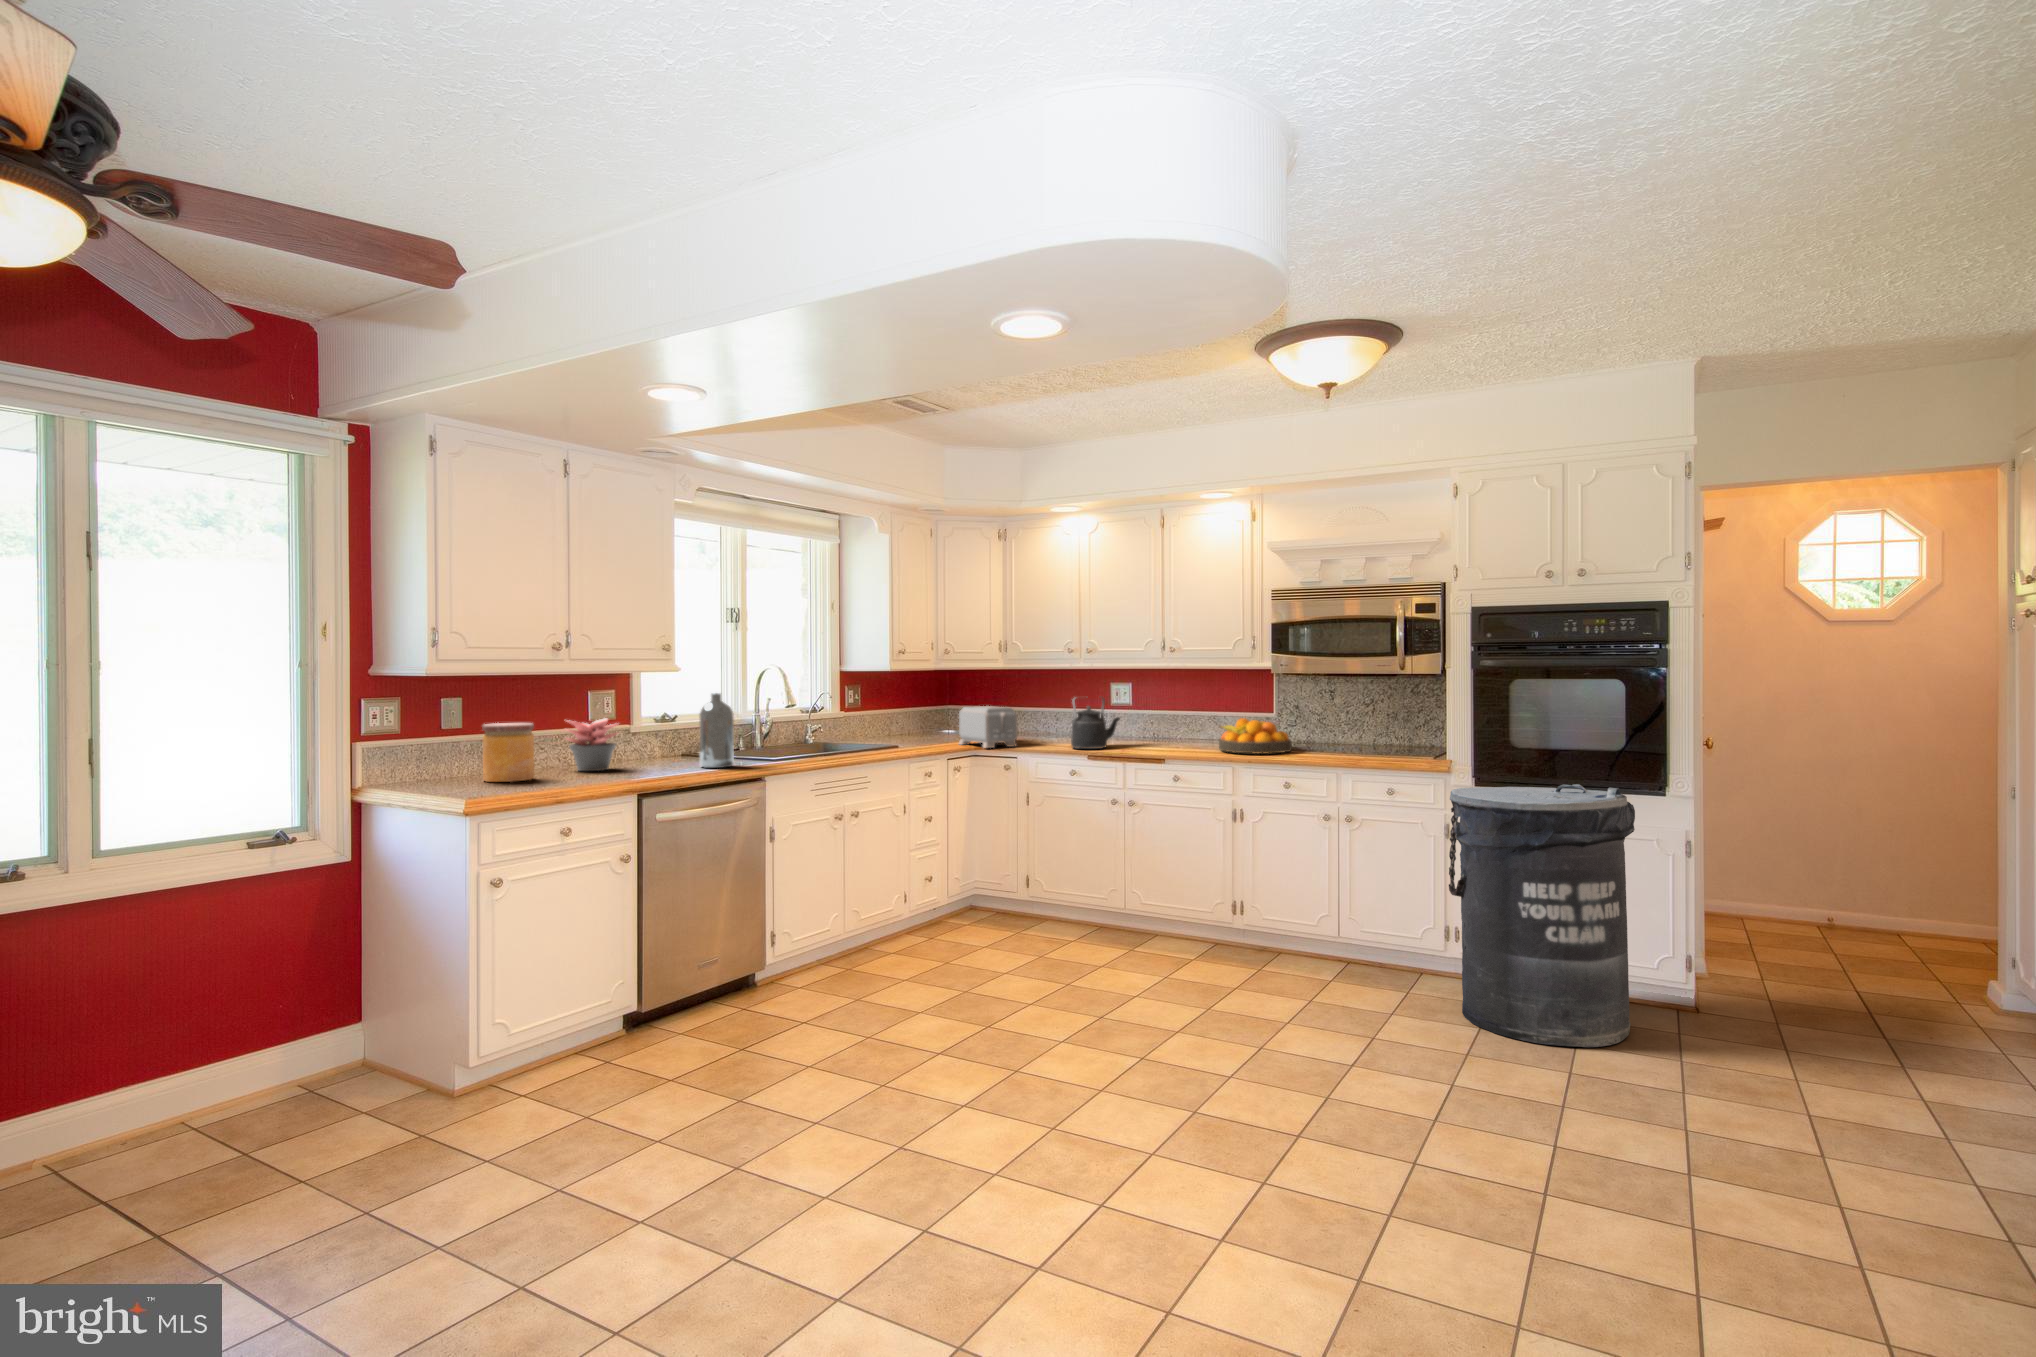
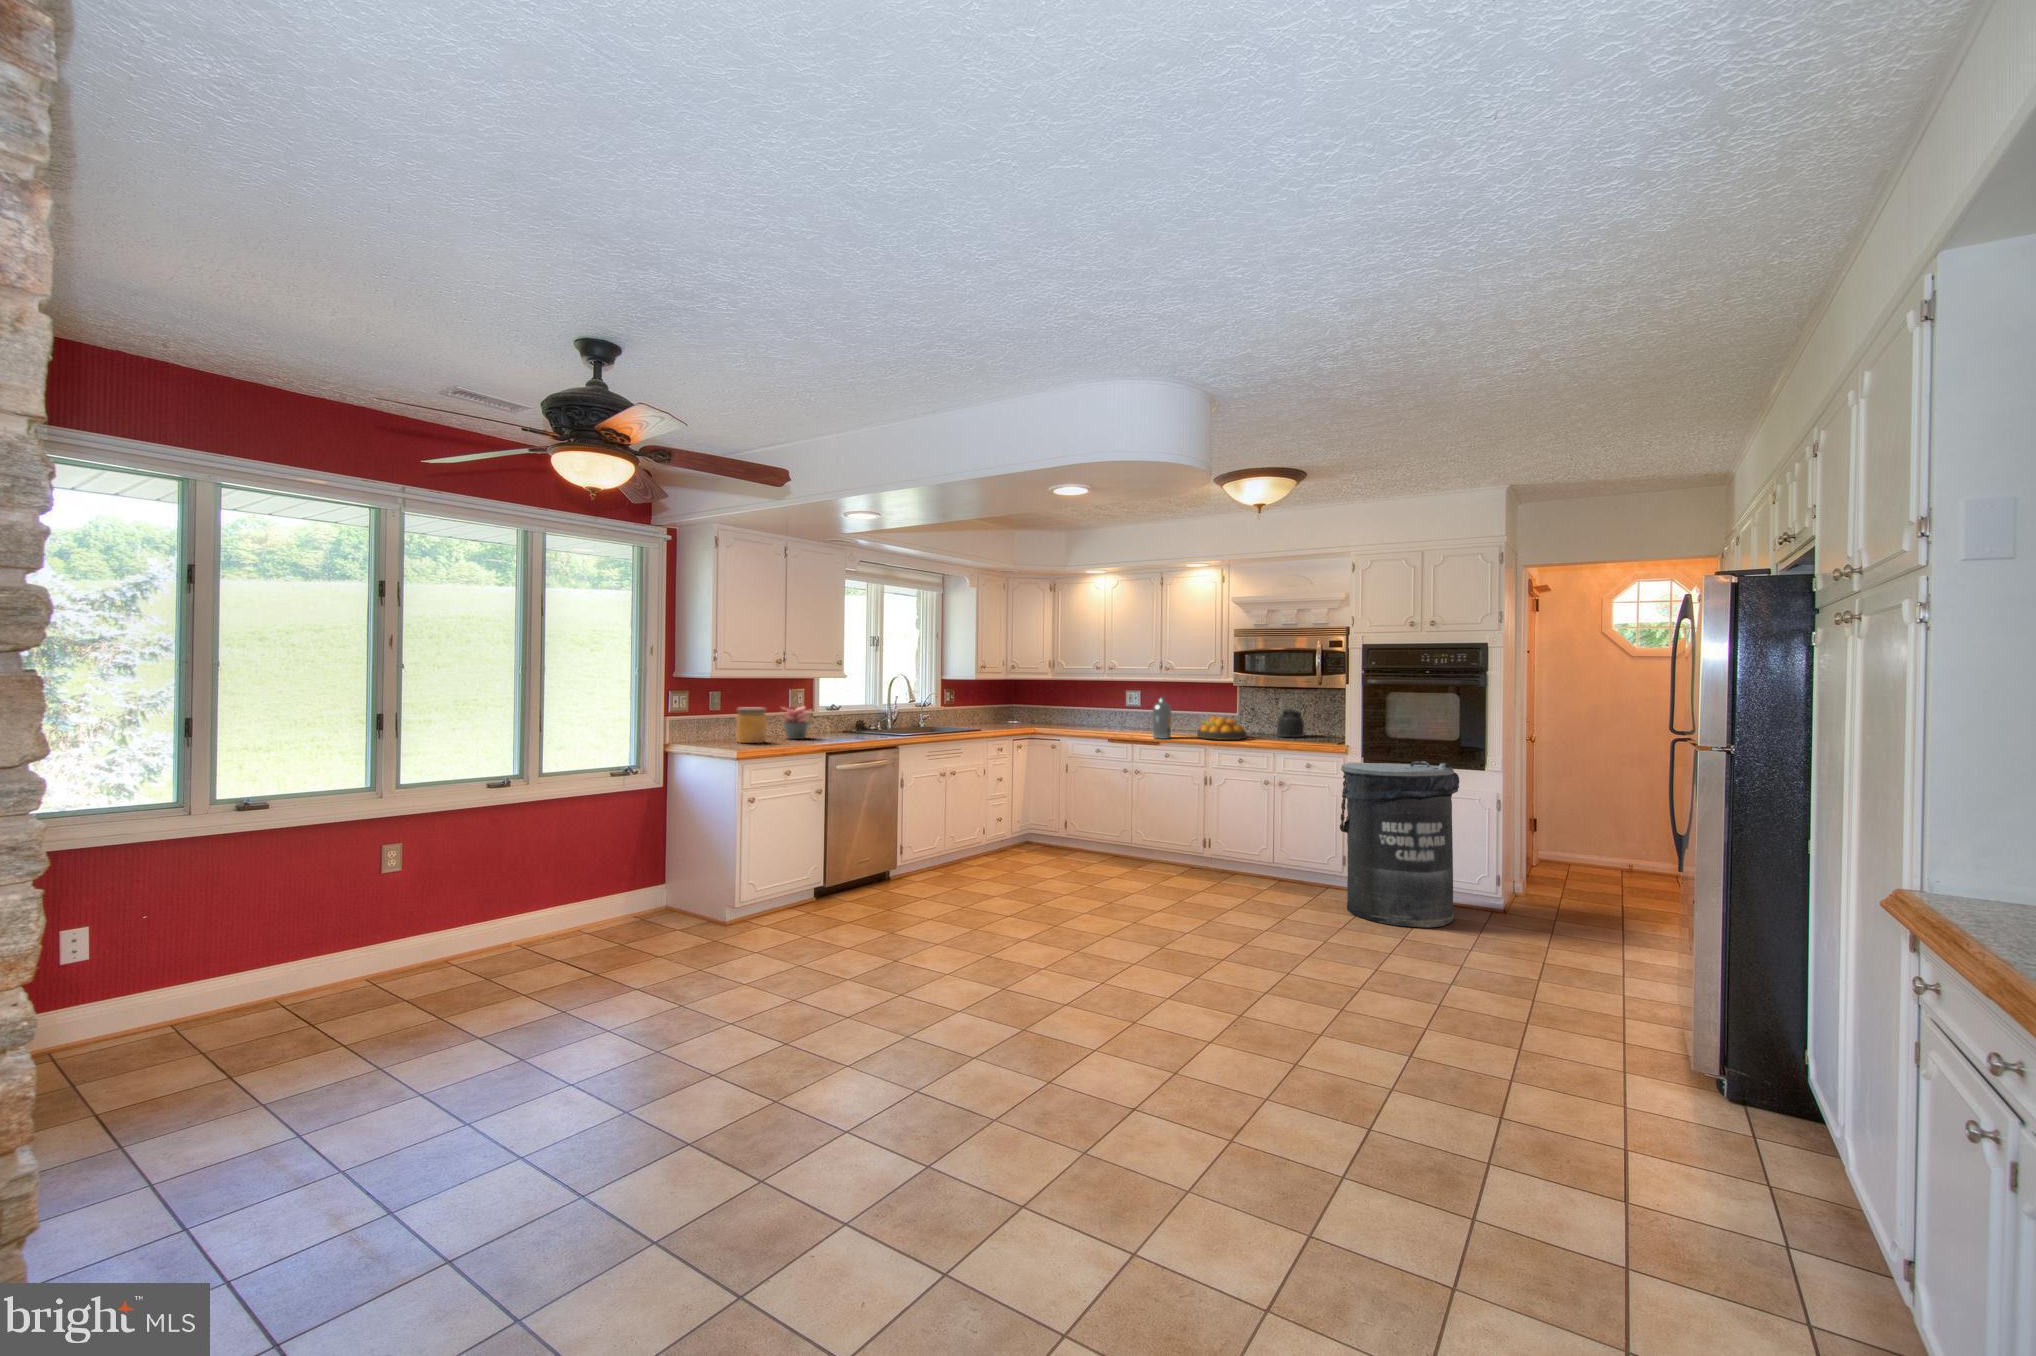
bottle: present [699,693,734,768] -> present [1152,697,1171,739]
kettle: present [1071,698,1119,749] -> present [1277,702,1304,737]
toaster: present [959,706,1018,748] -> none [1021,705,1061,733]

